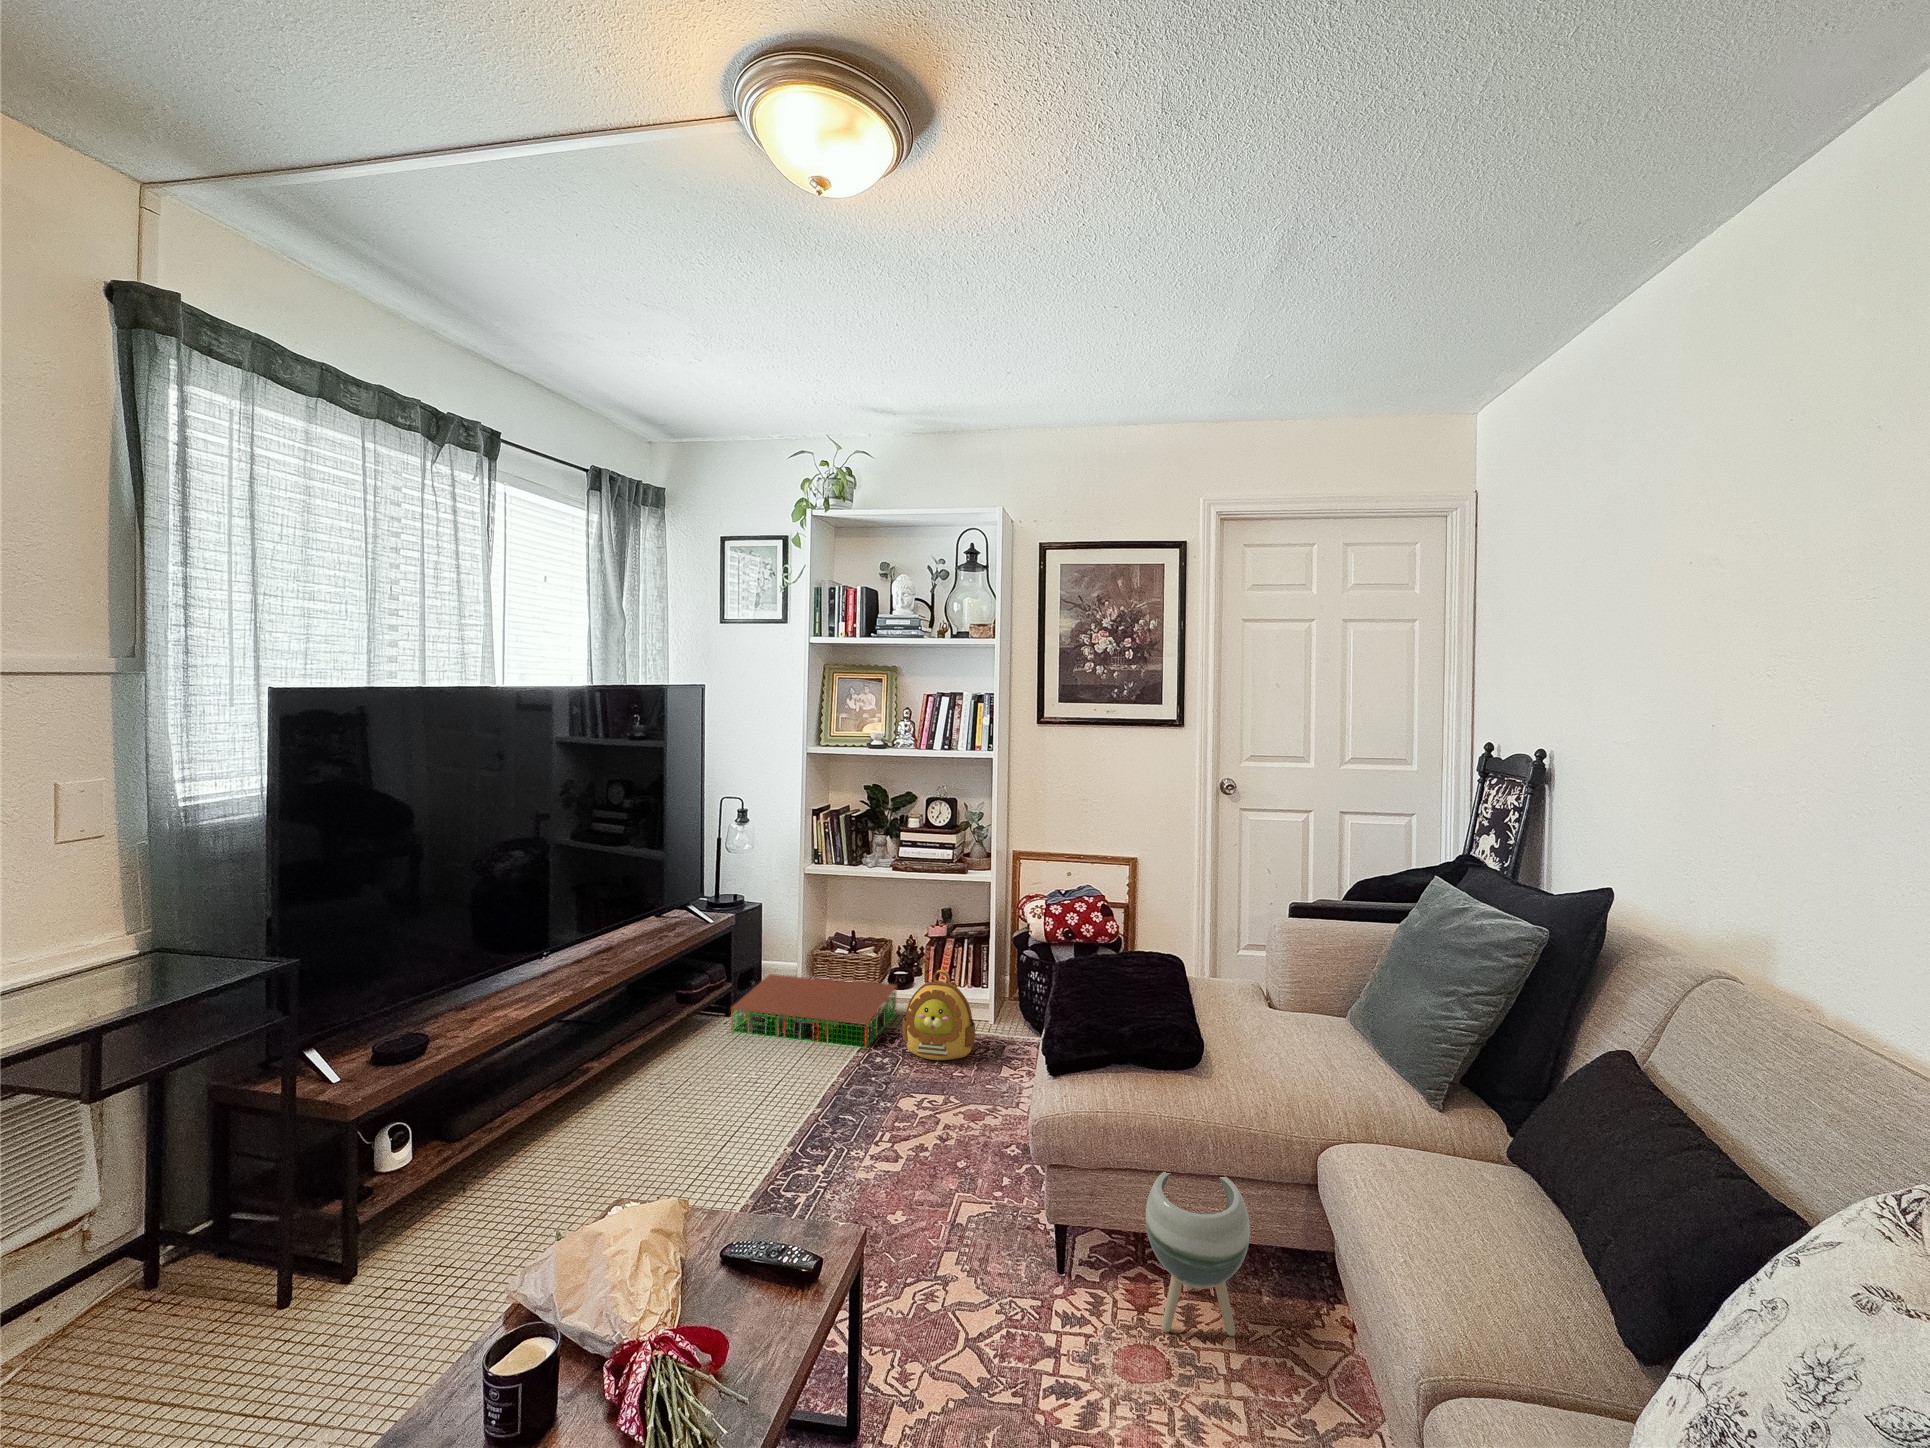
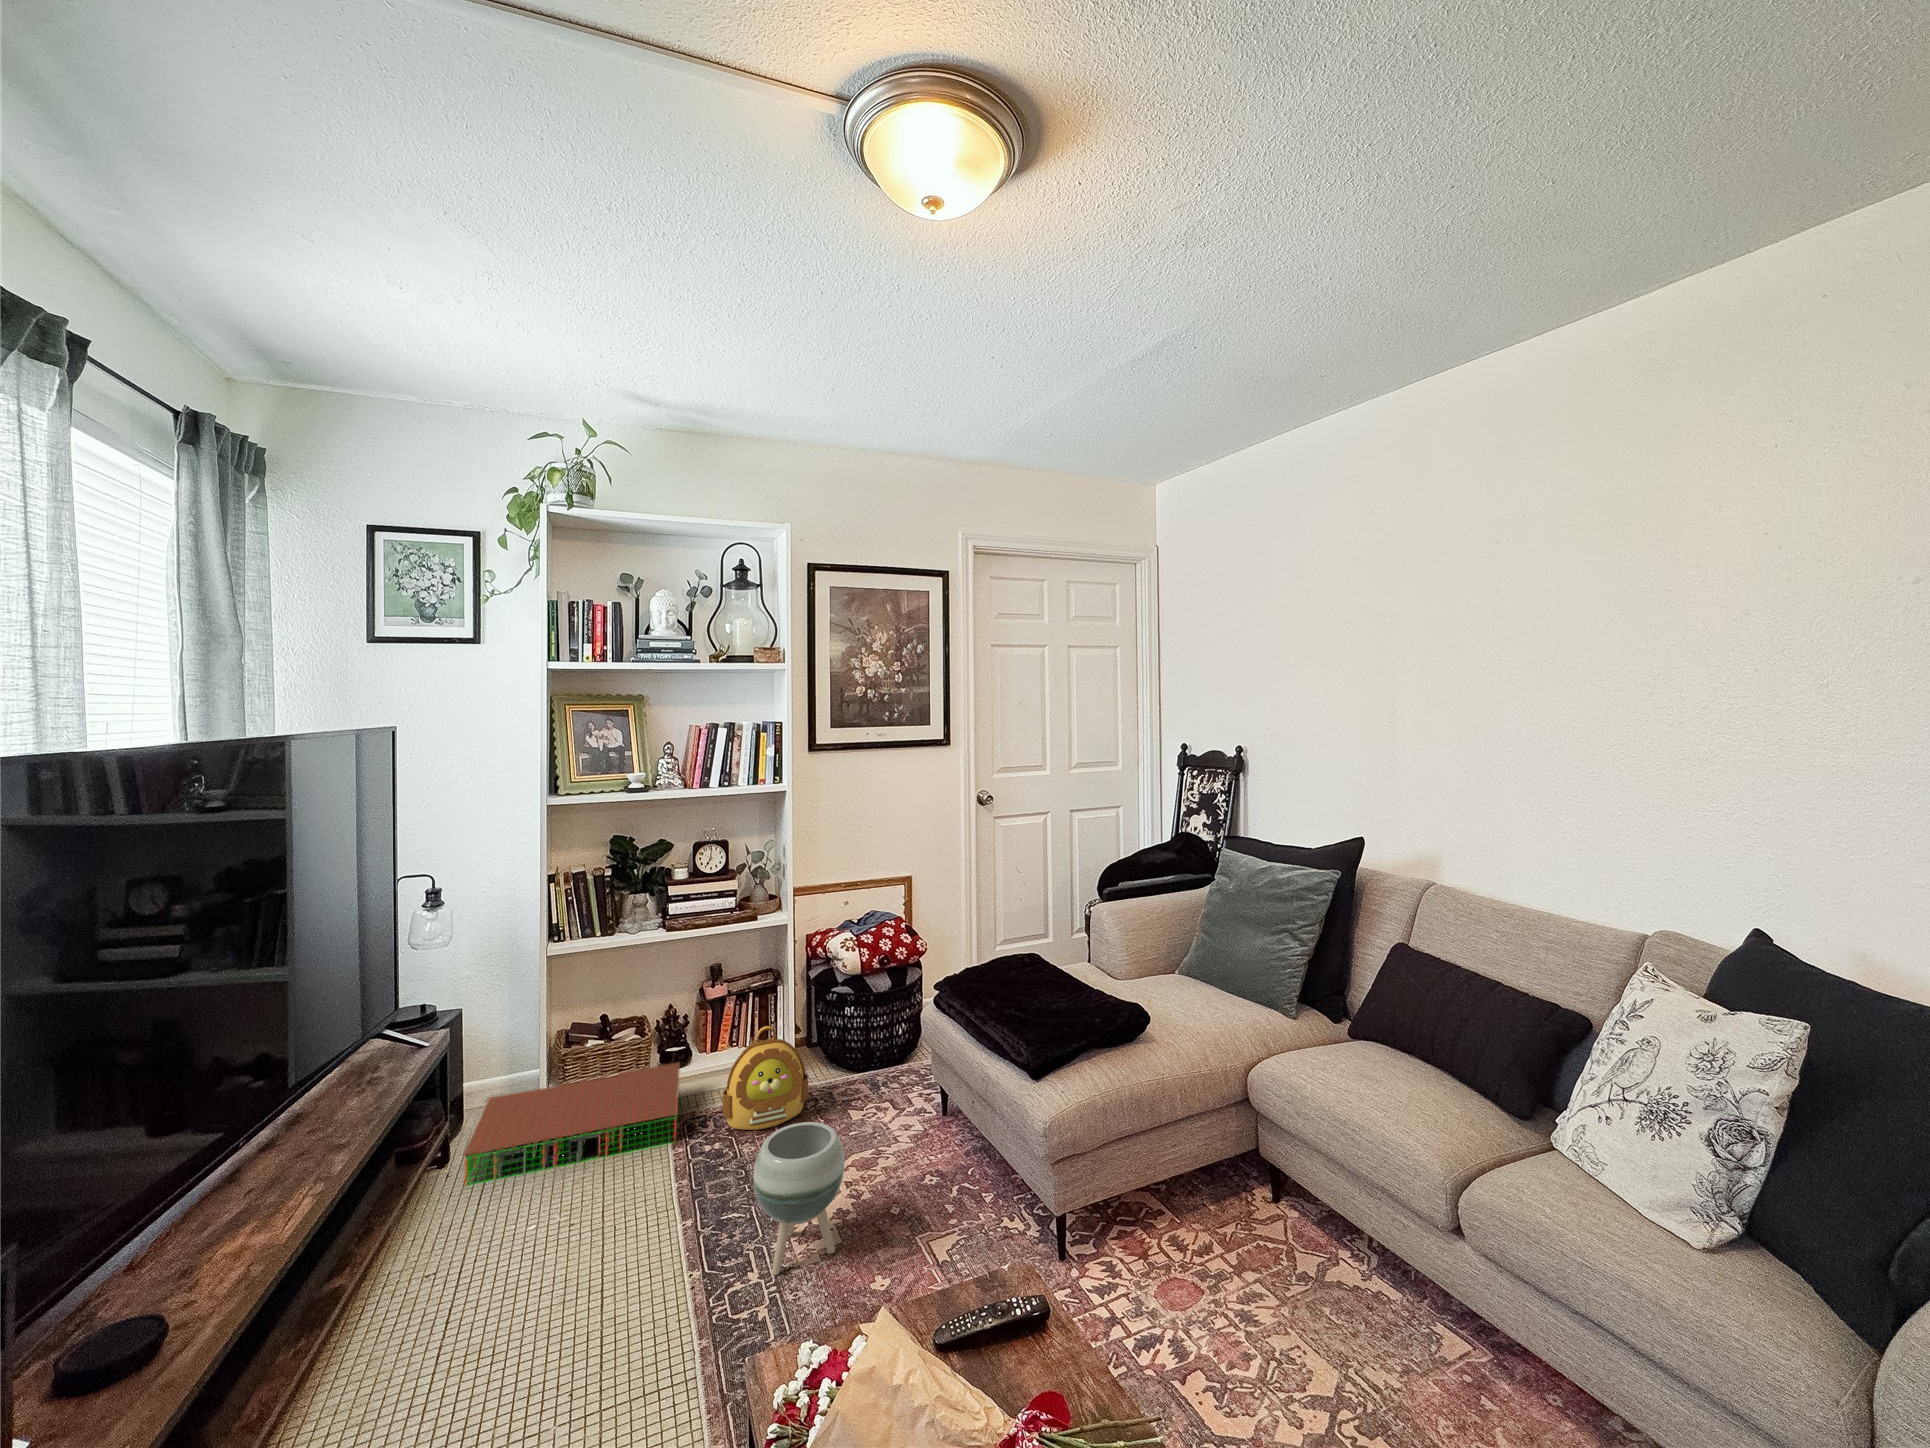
planter: present [1146,1172,1250,1336] -> present [754,1122,845,1275]

